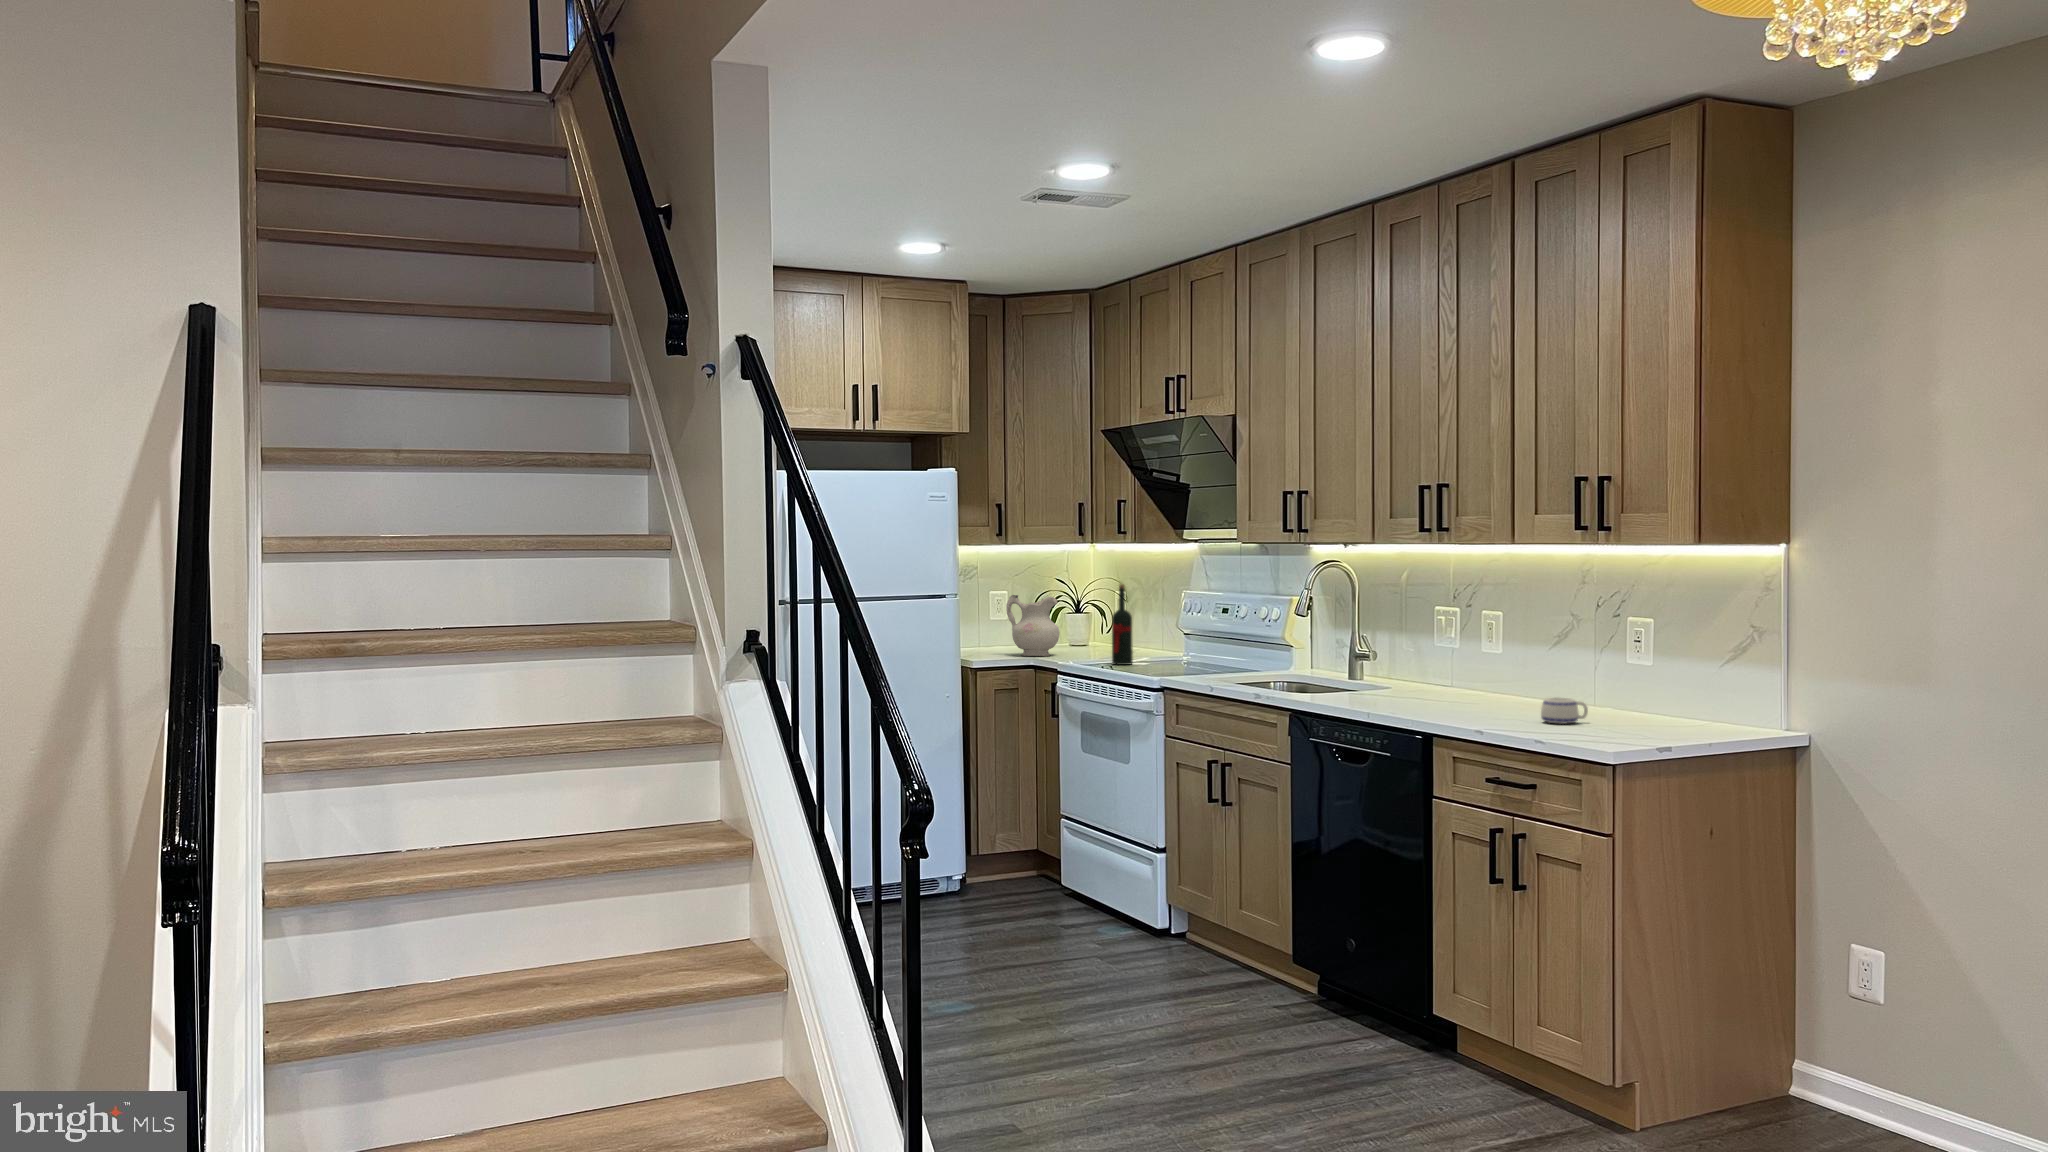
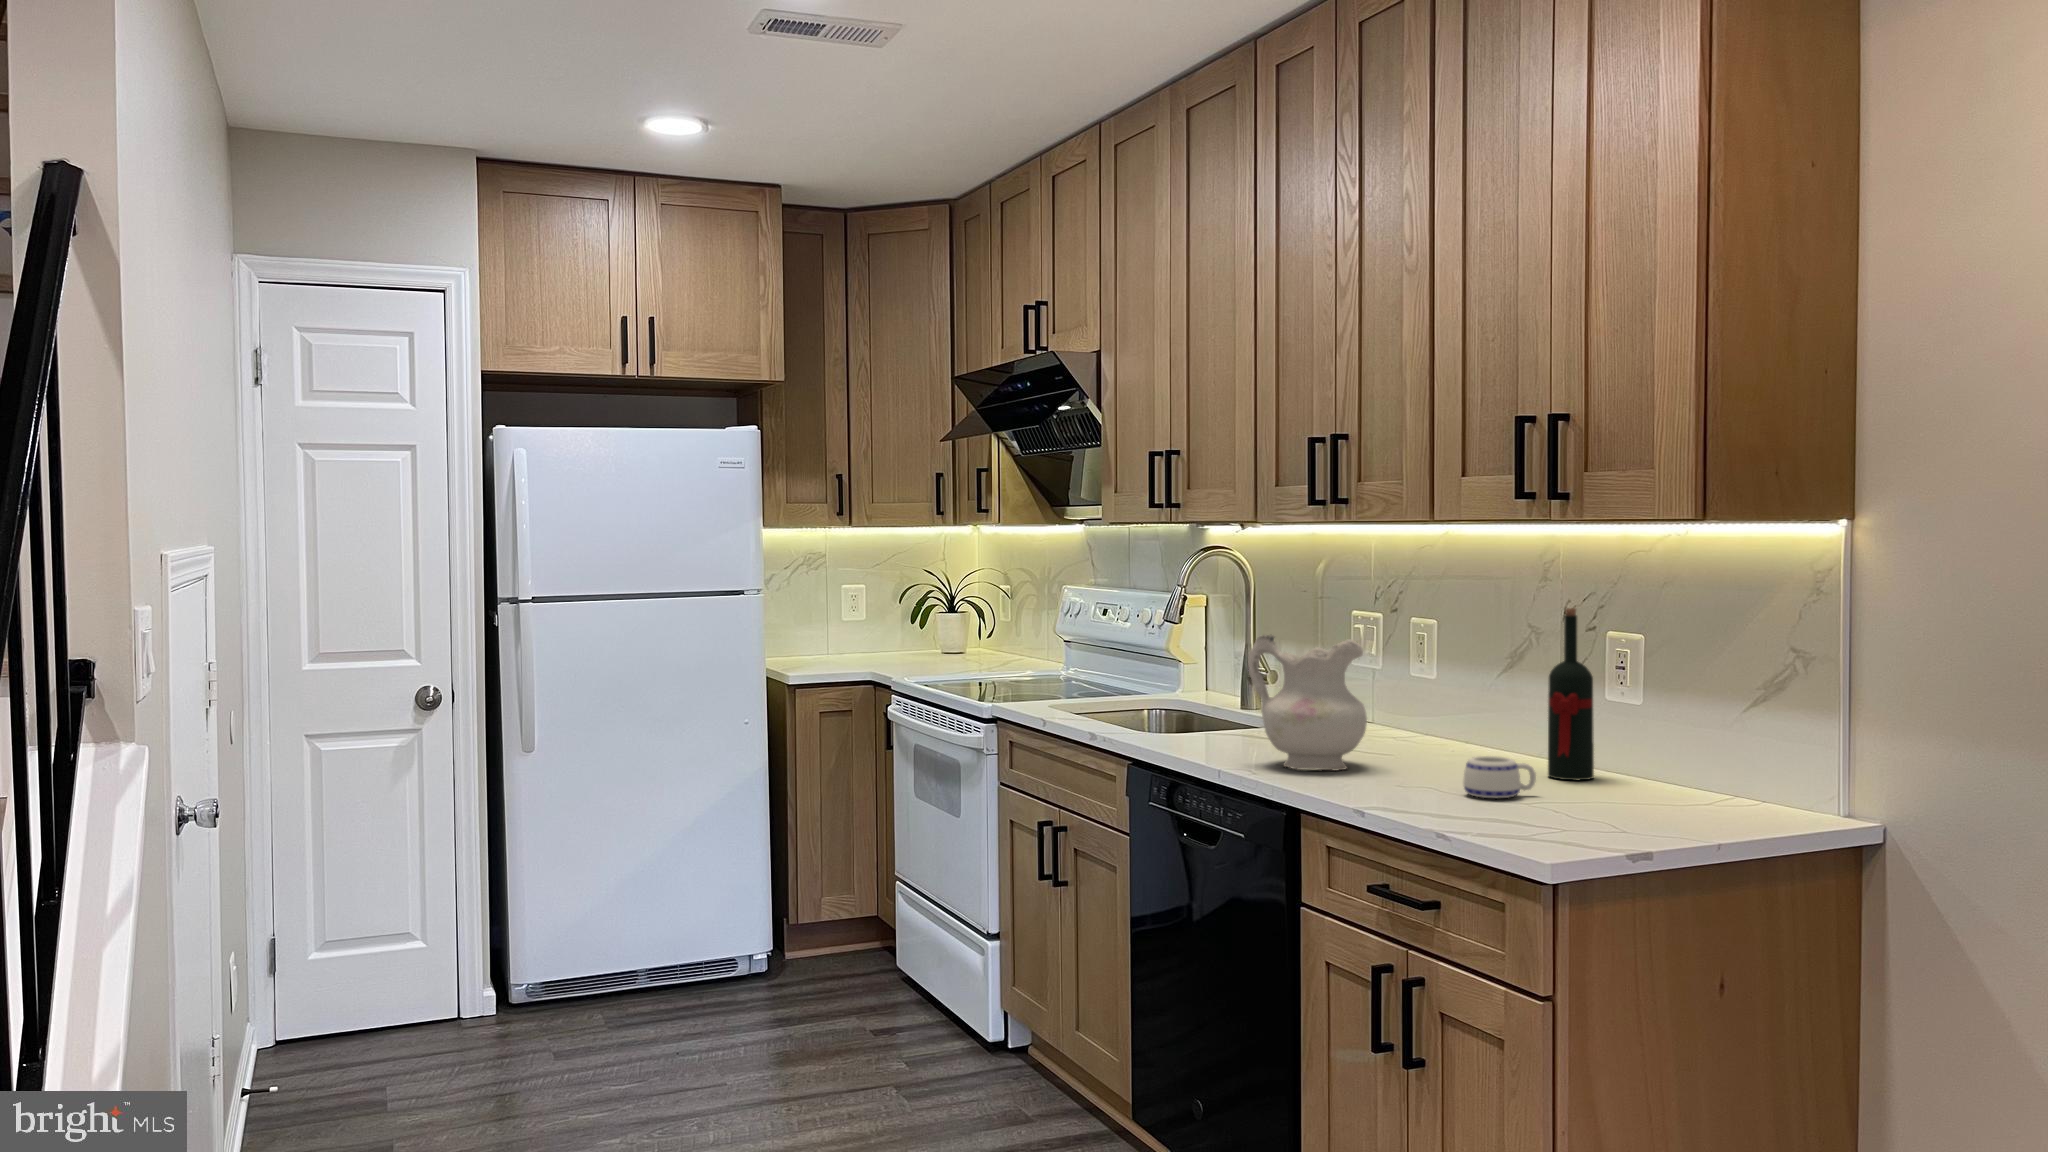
wine bottle: present [1112,585,1133,665] -> present [1548,608,1594,780]
ceramic pitcher: present [1006,595,1059,656] -> present [1248,635,1367,770]

